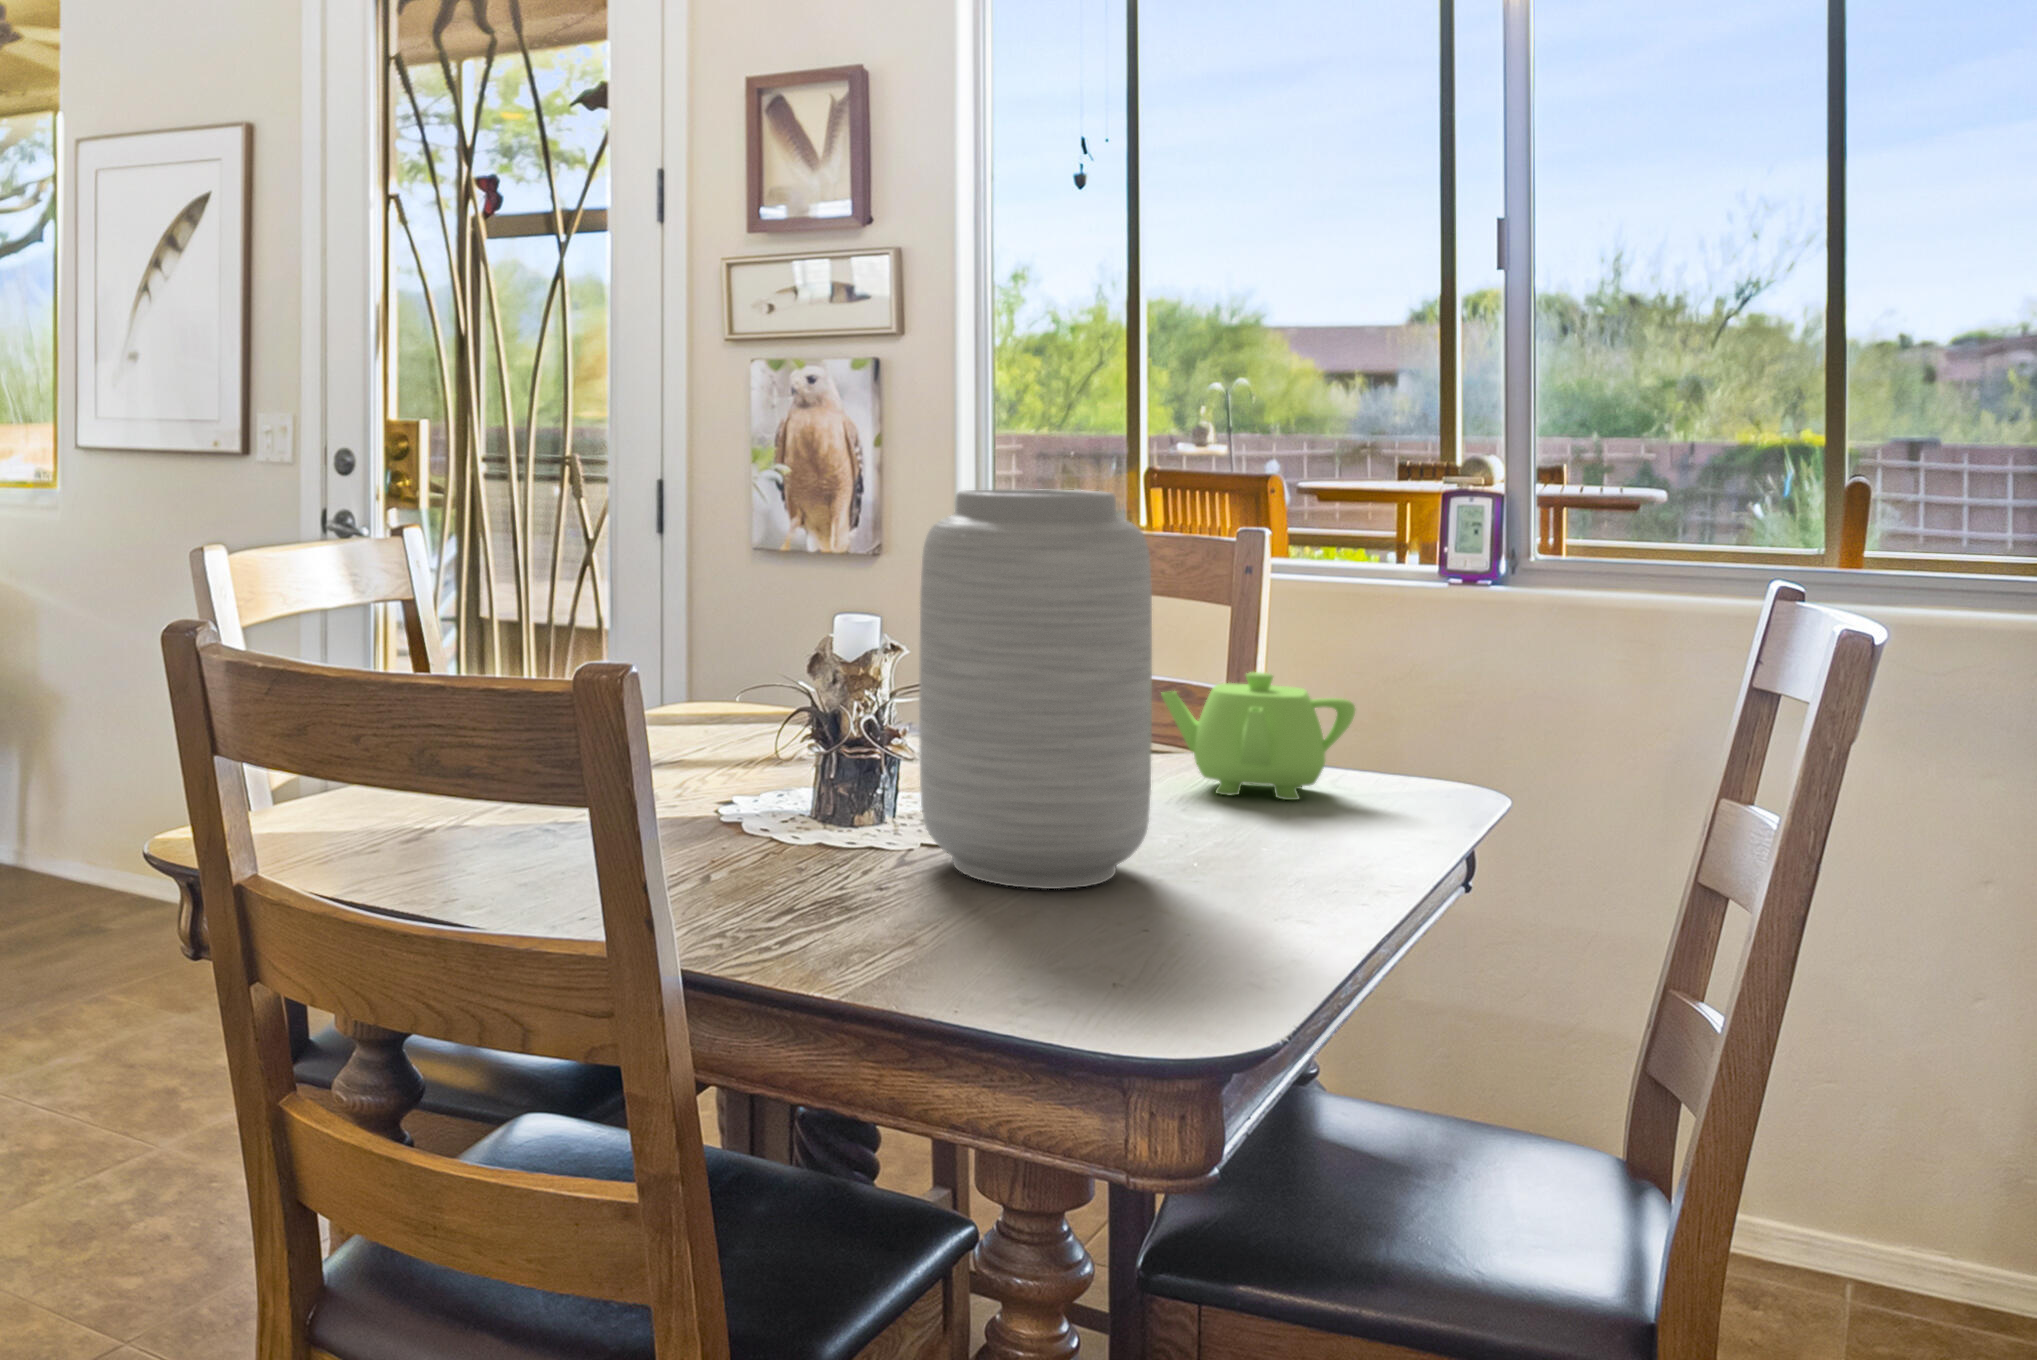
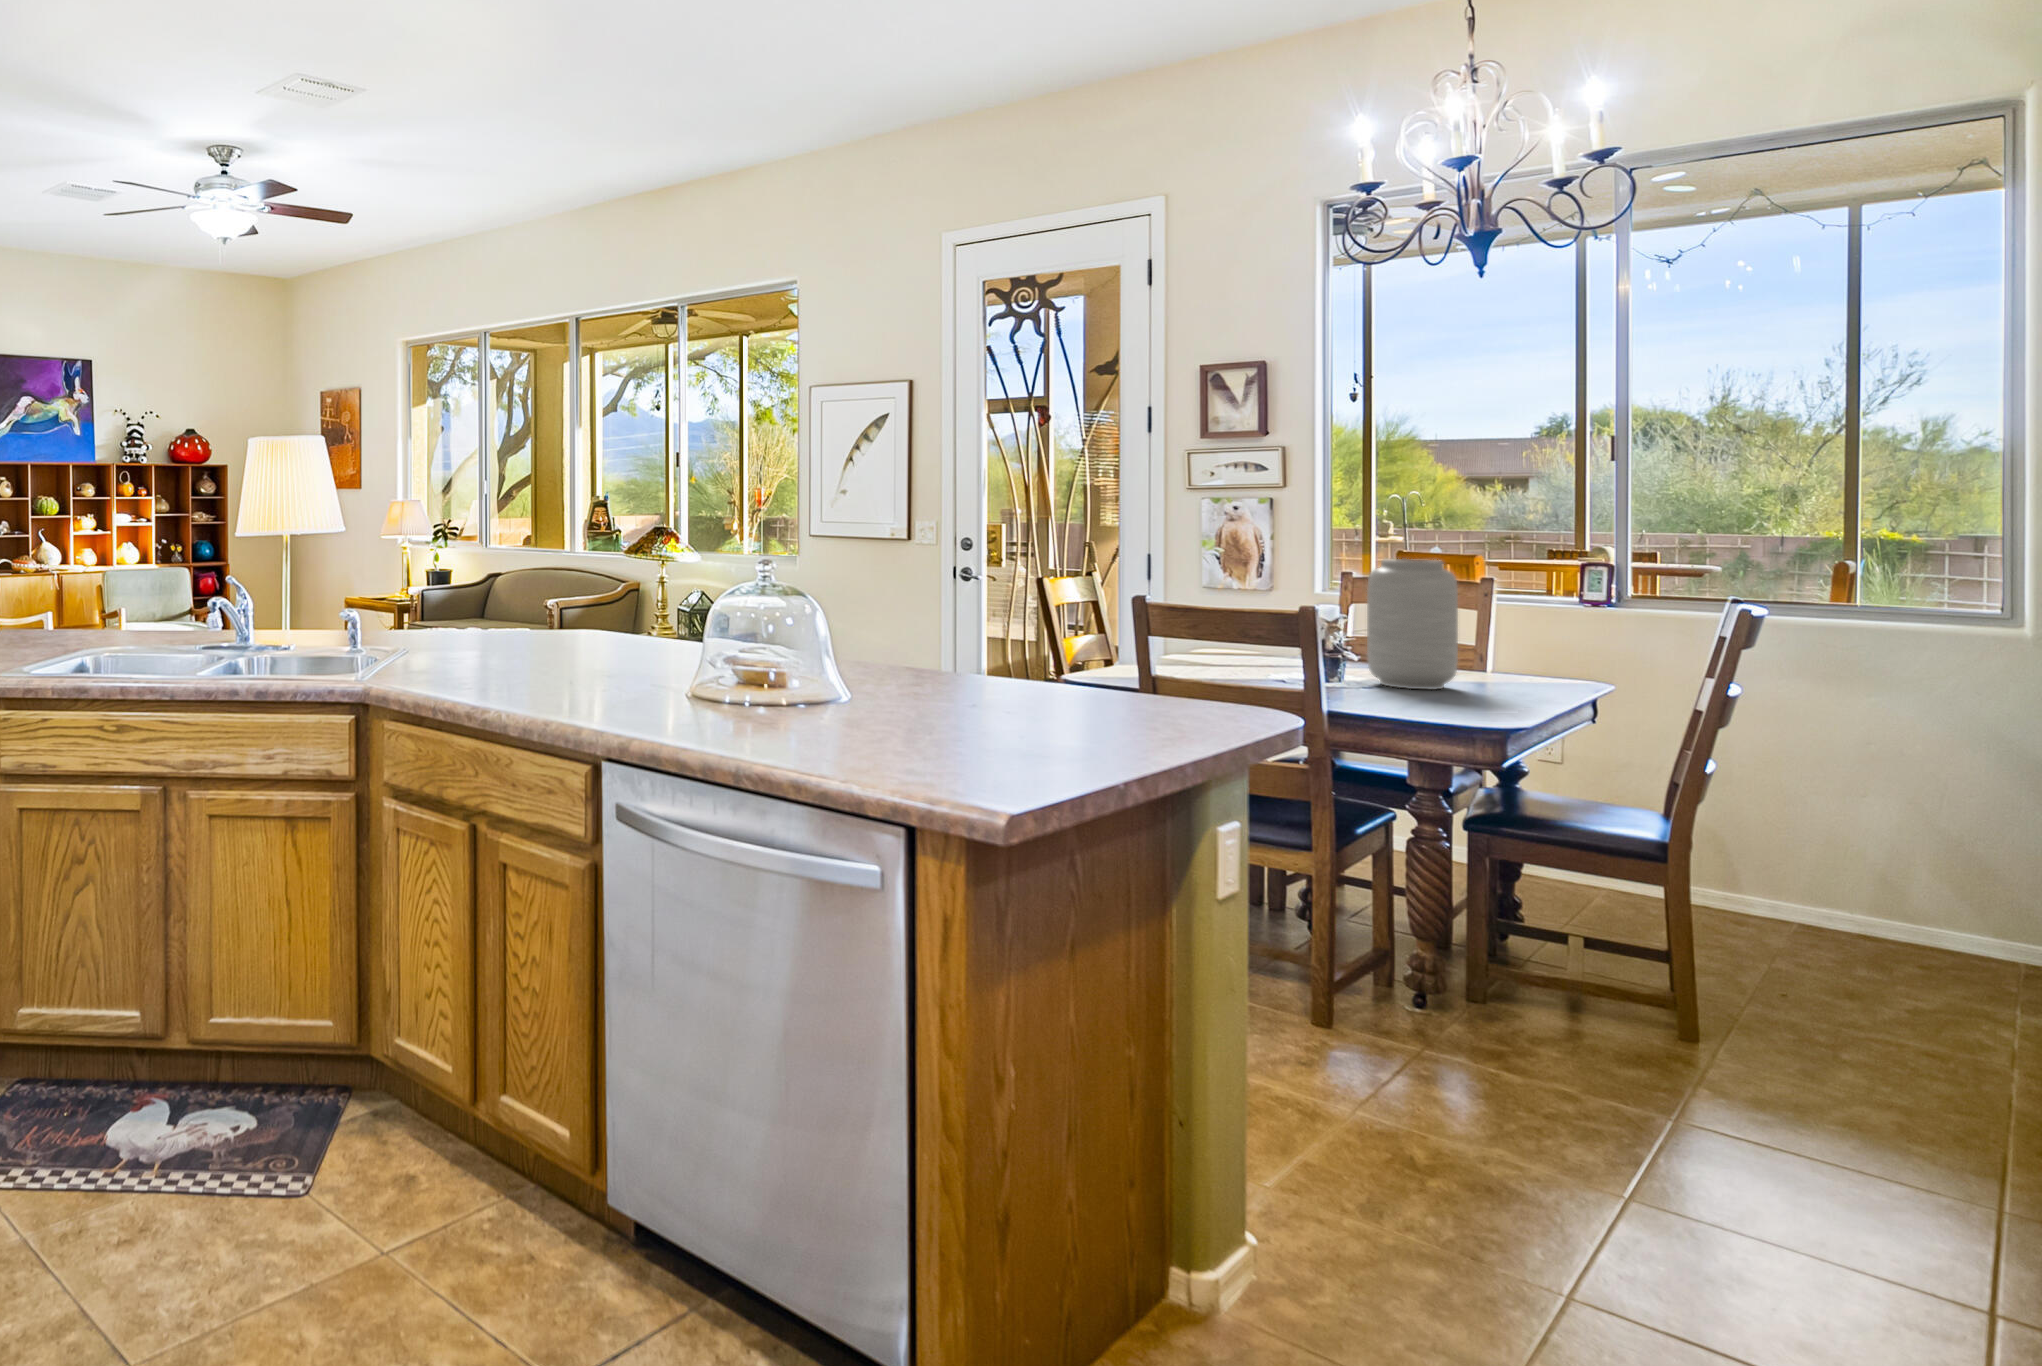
teapot: present [1162,672,1355,800] -> none [1449,630,1536,677]

